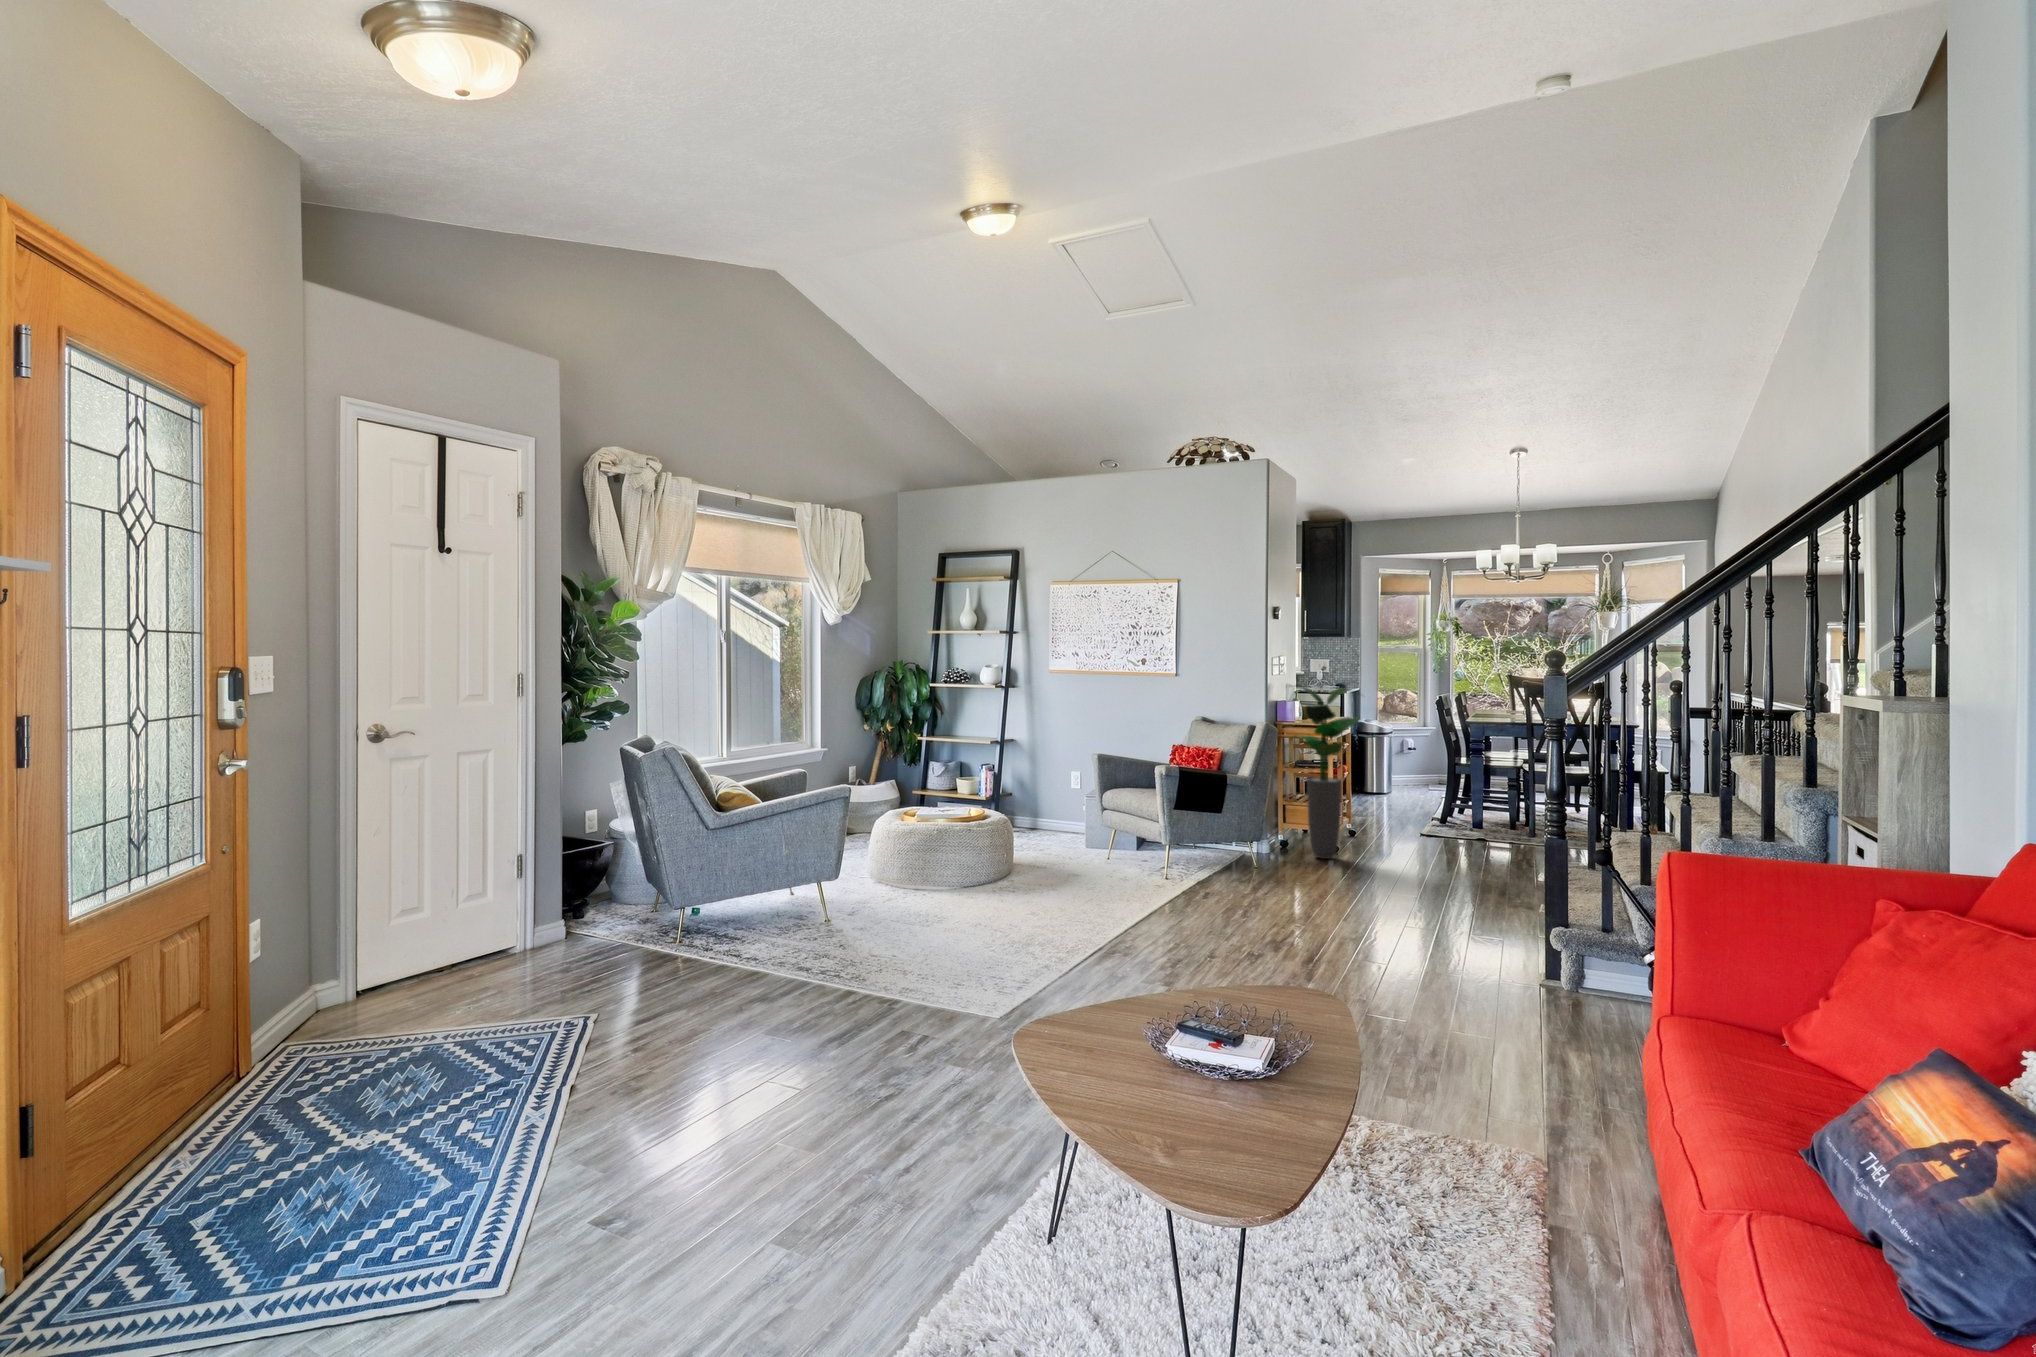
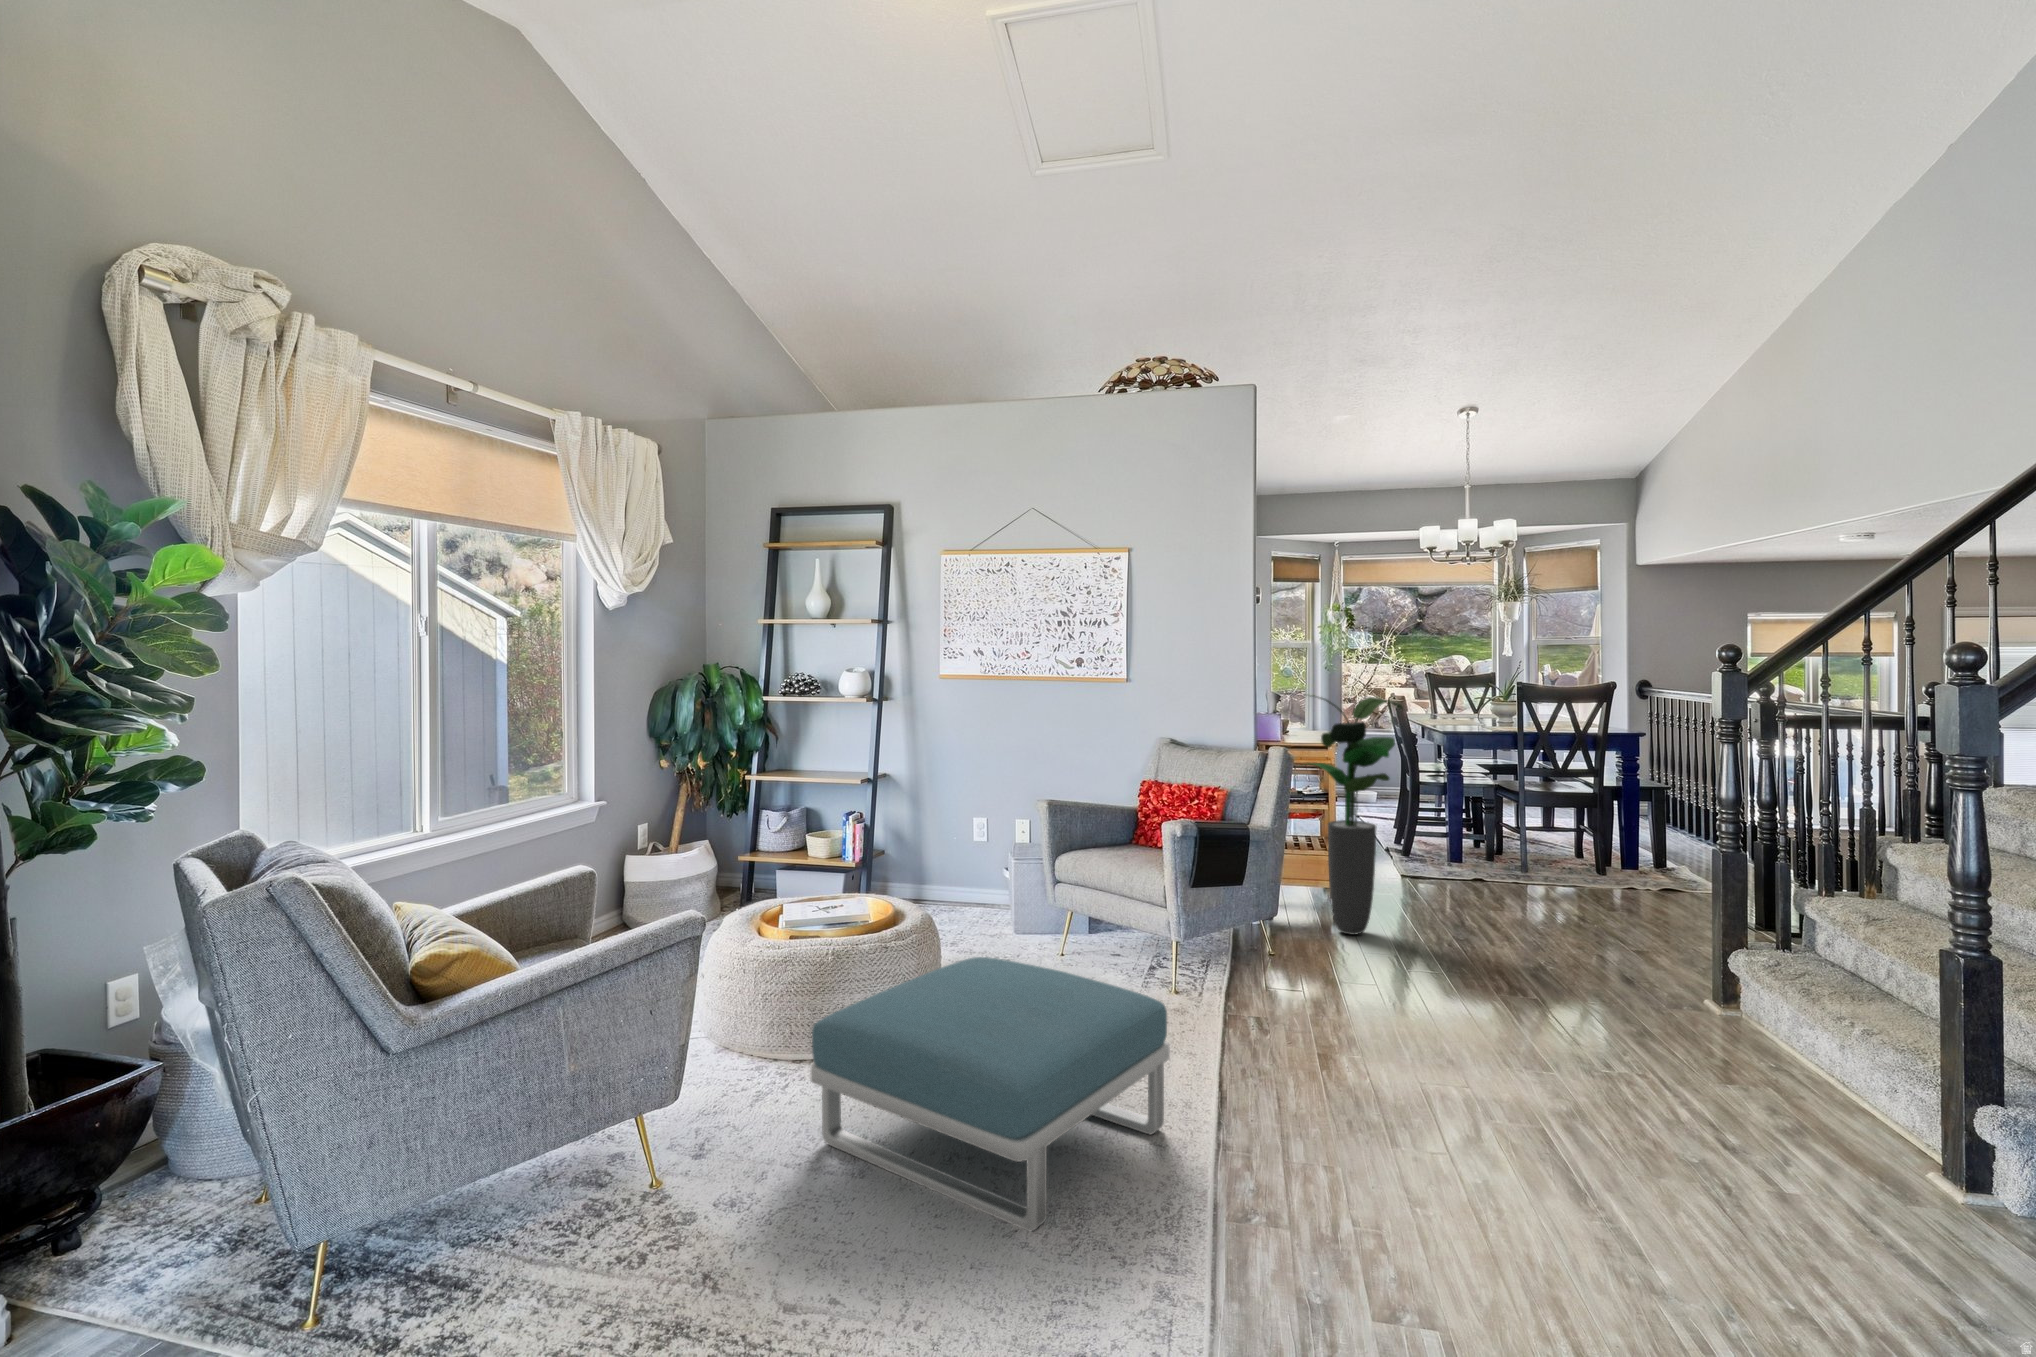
footstool: none [905,832,1102,946] -> present [811,957,1170,1231]

